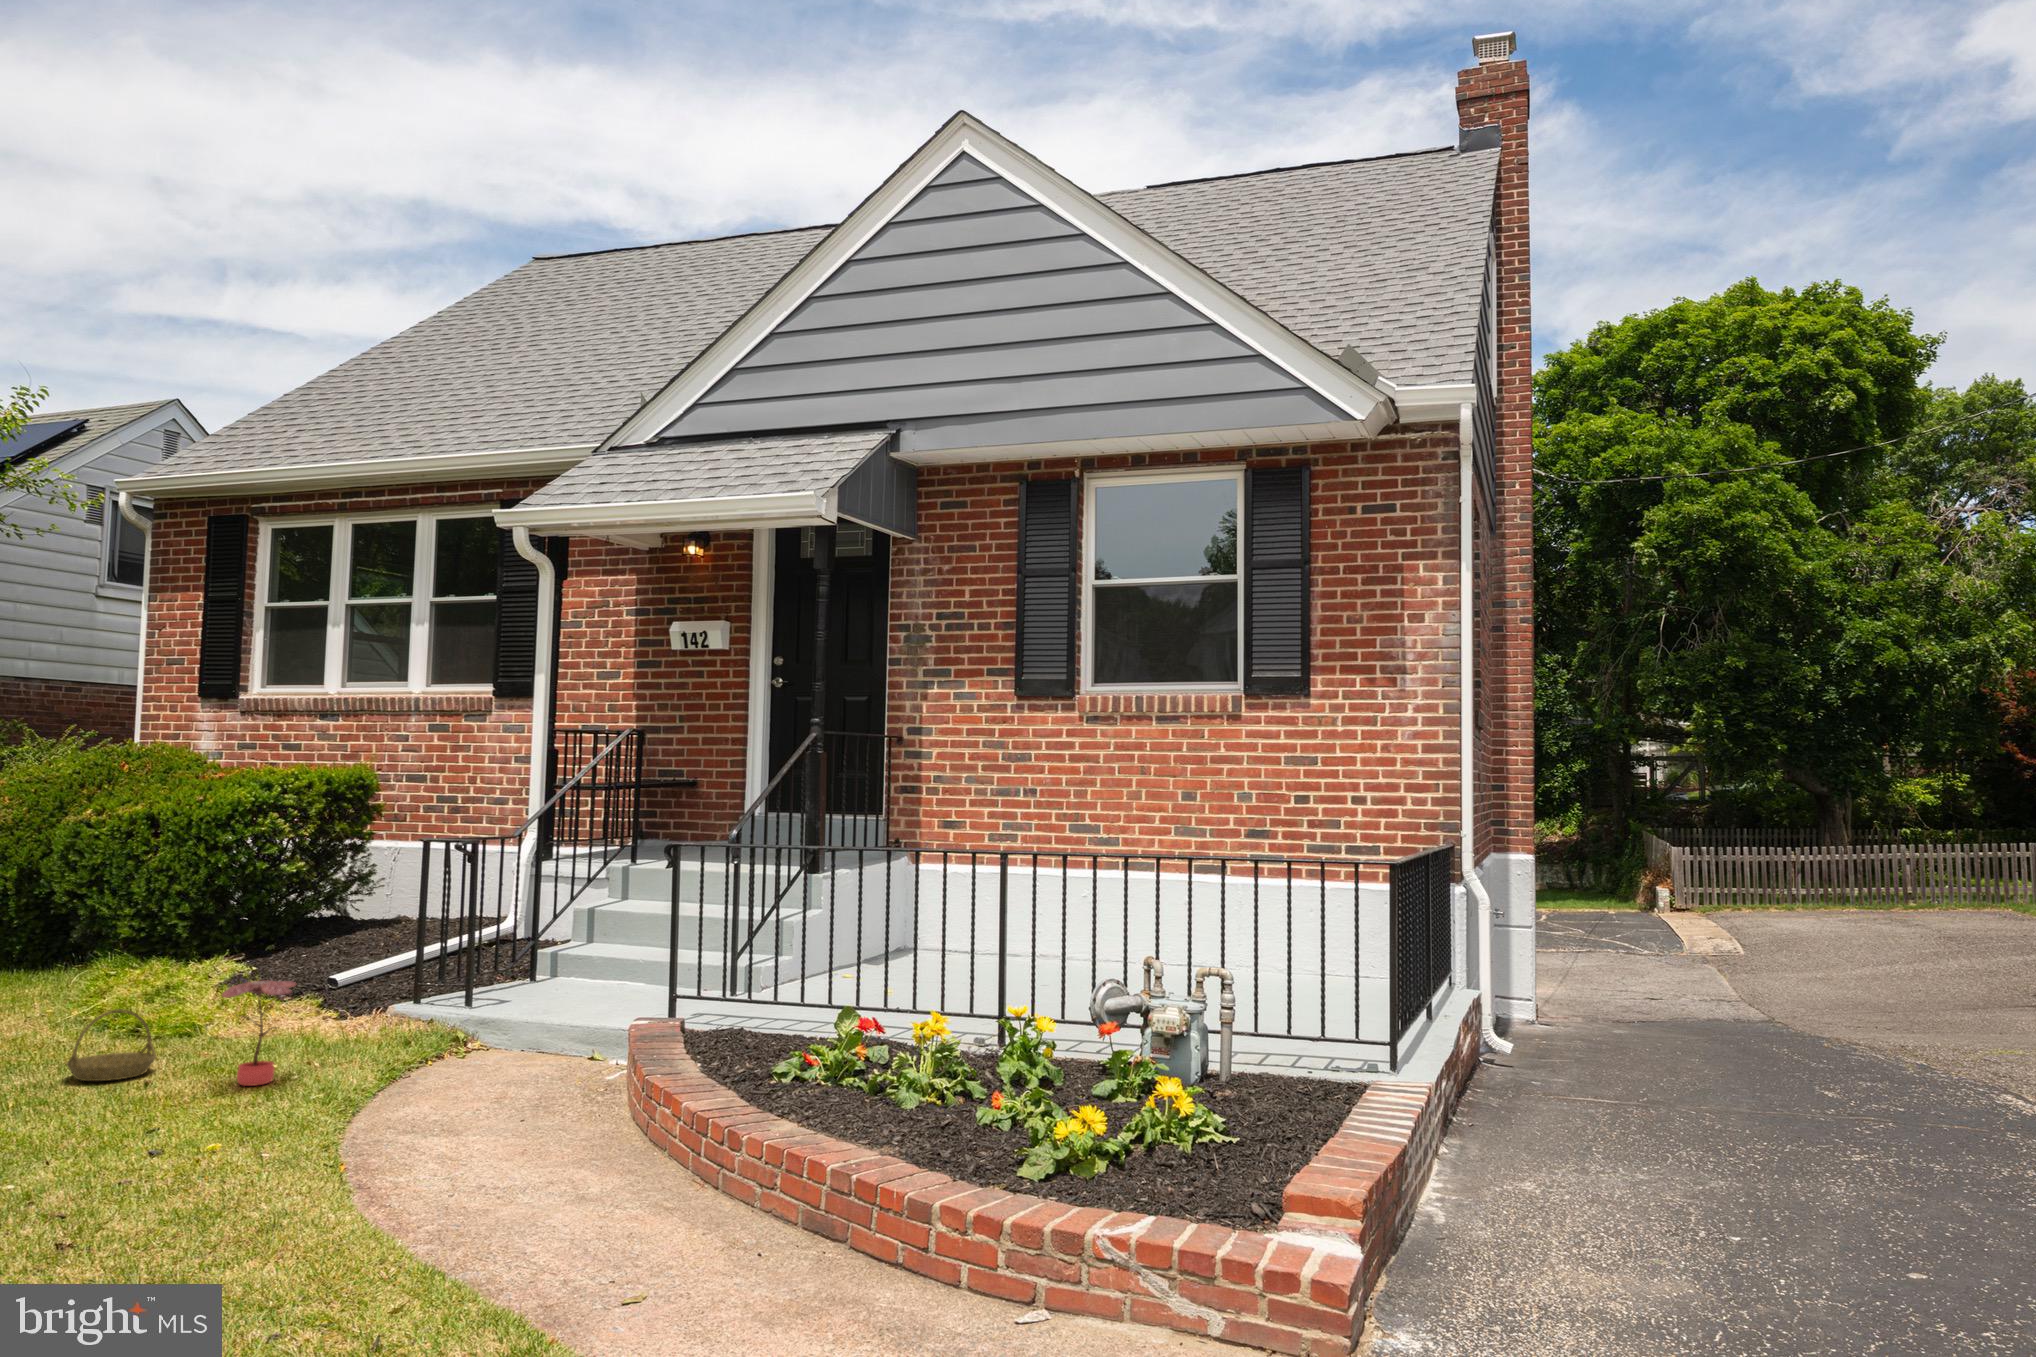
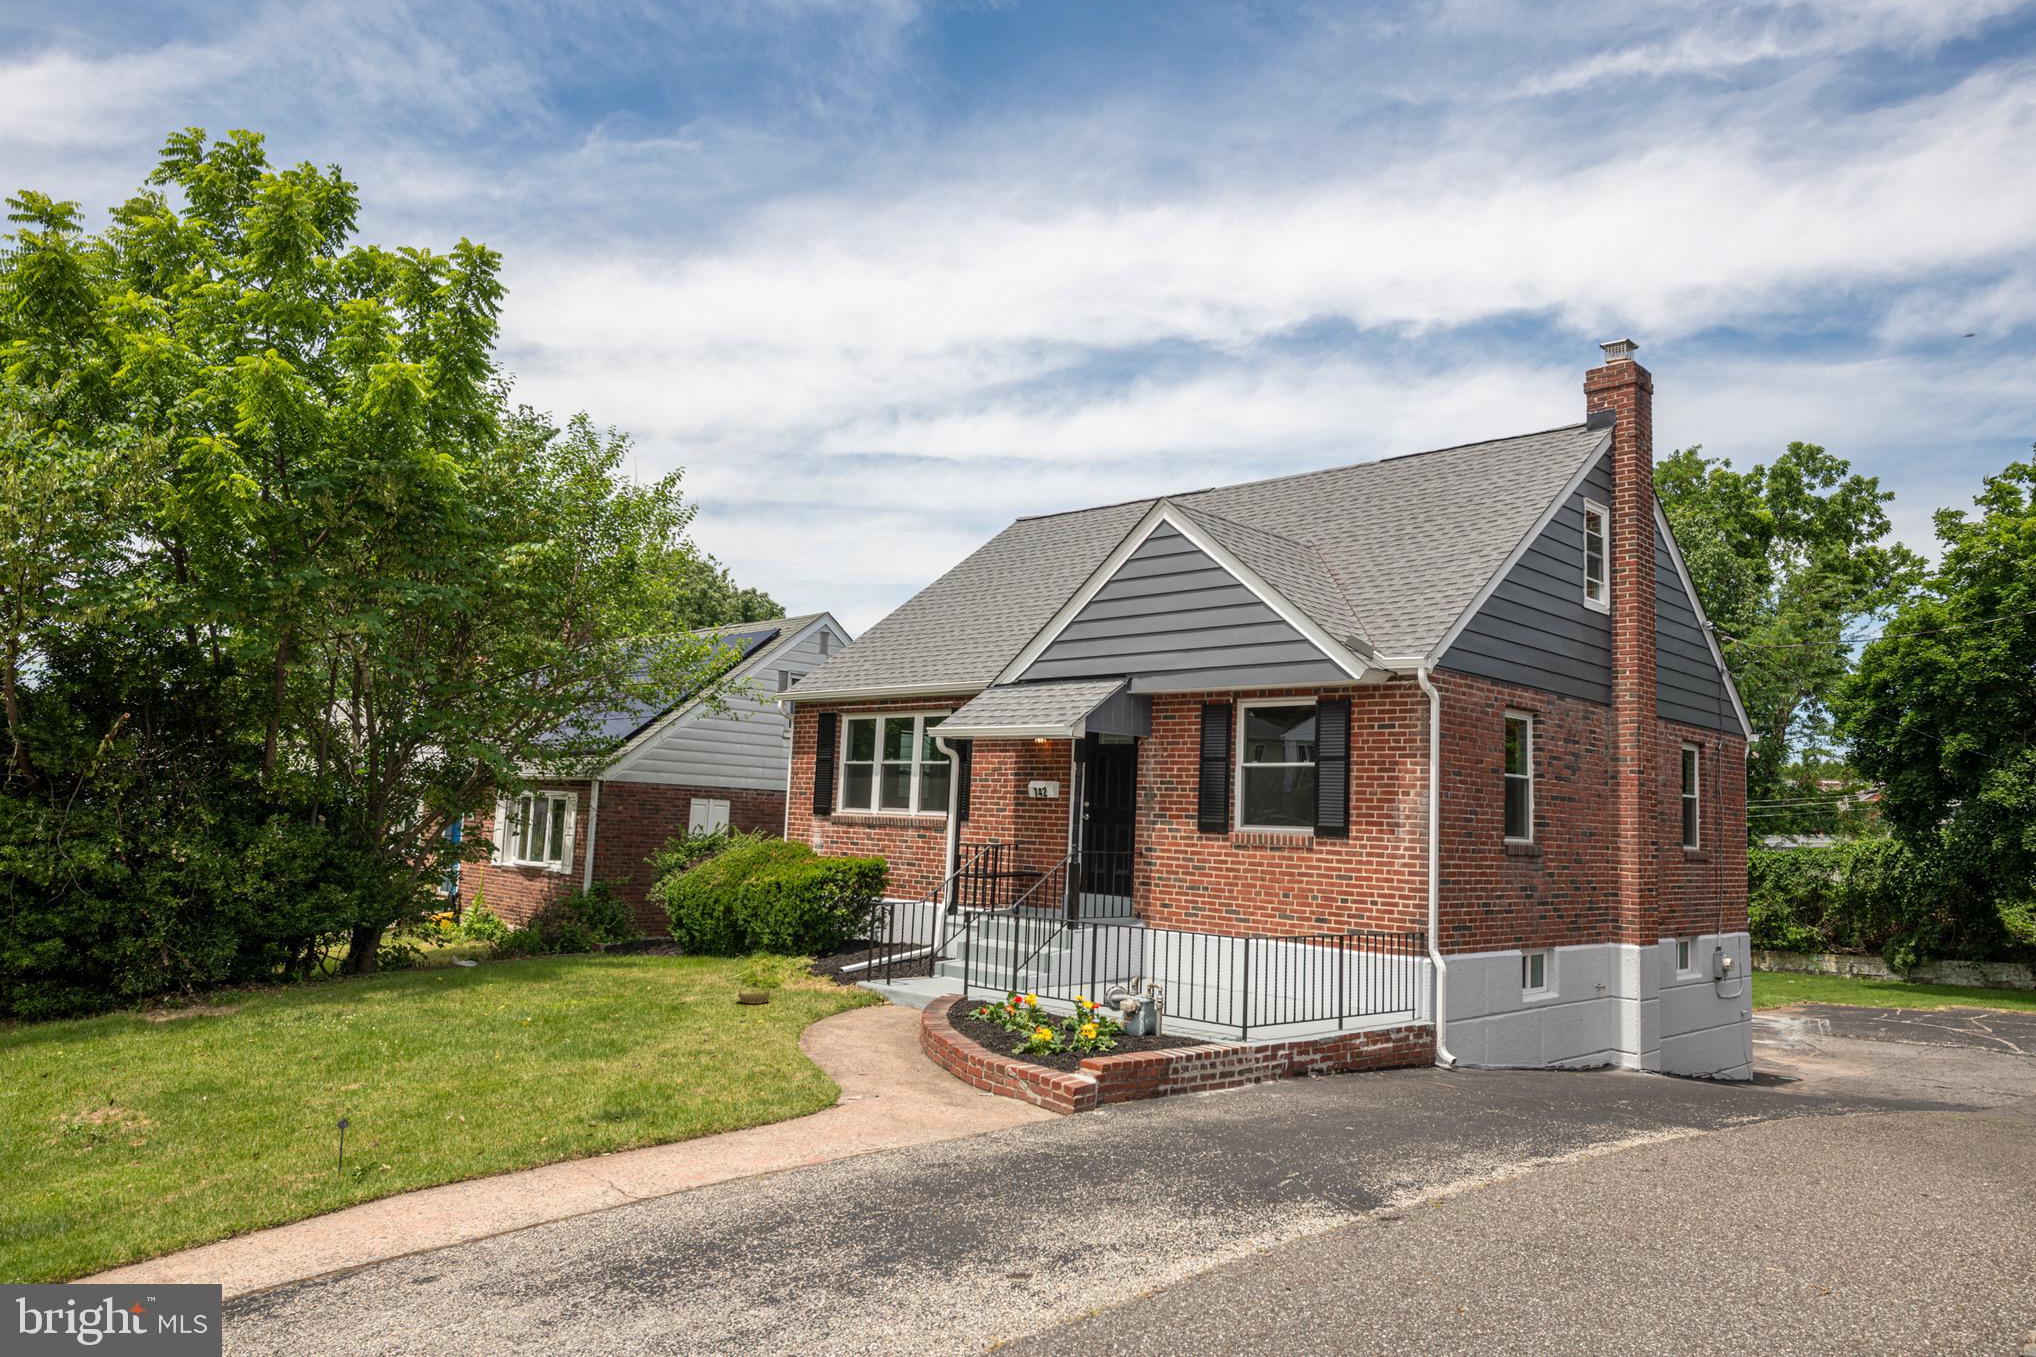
potted plant: present [222,980,296,1086] -> none [791,965,821,1010]

